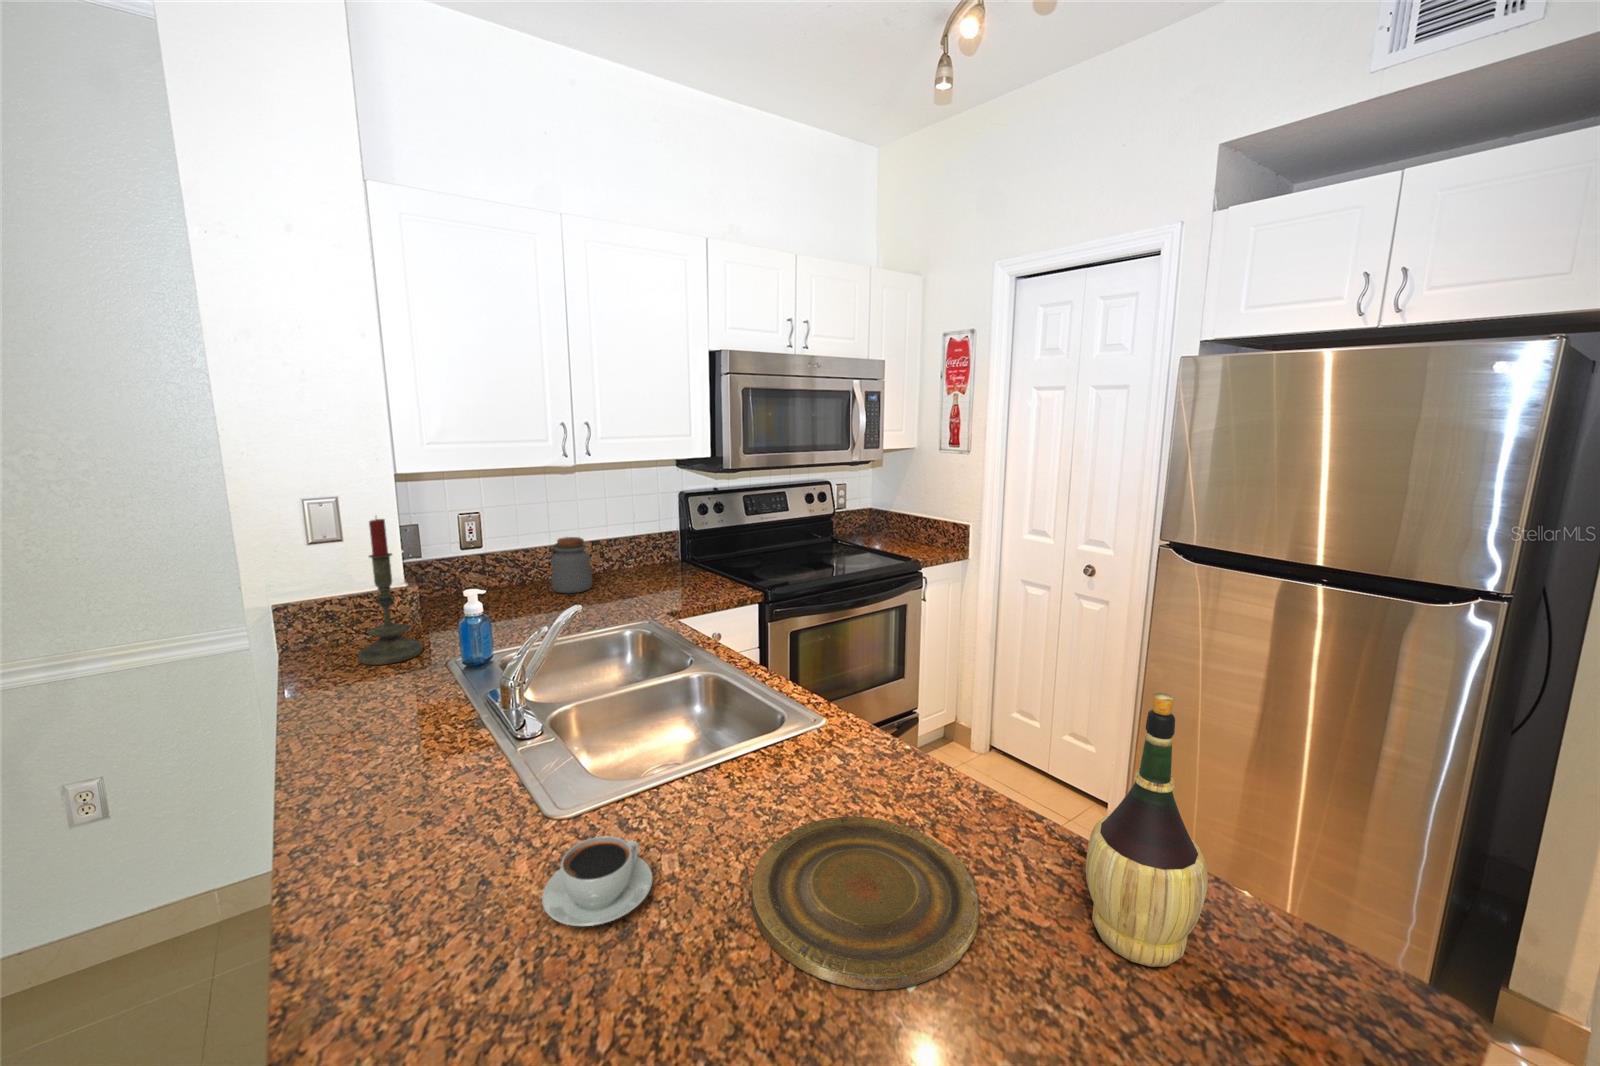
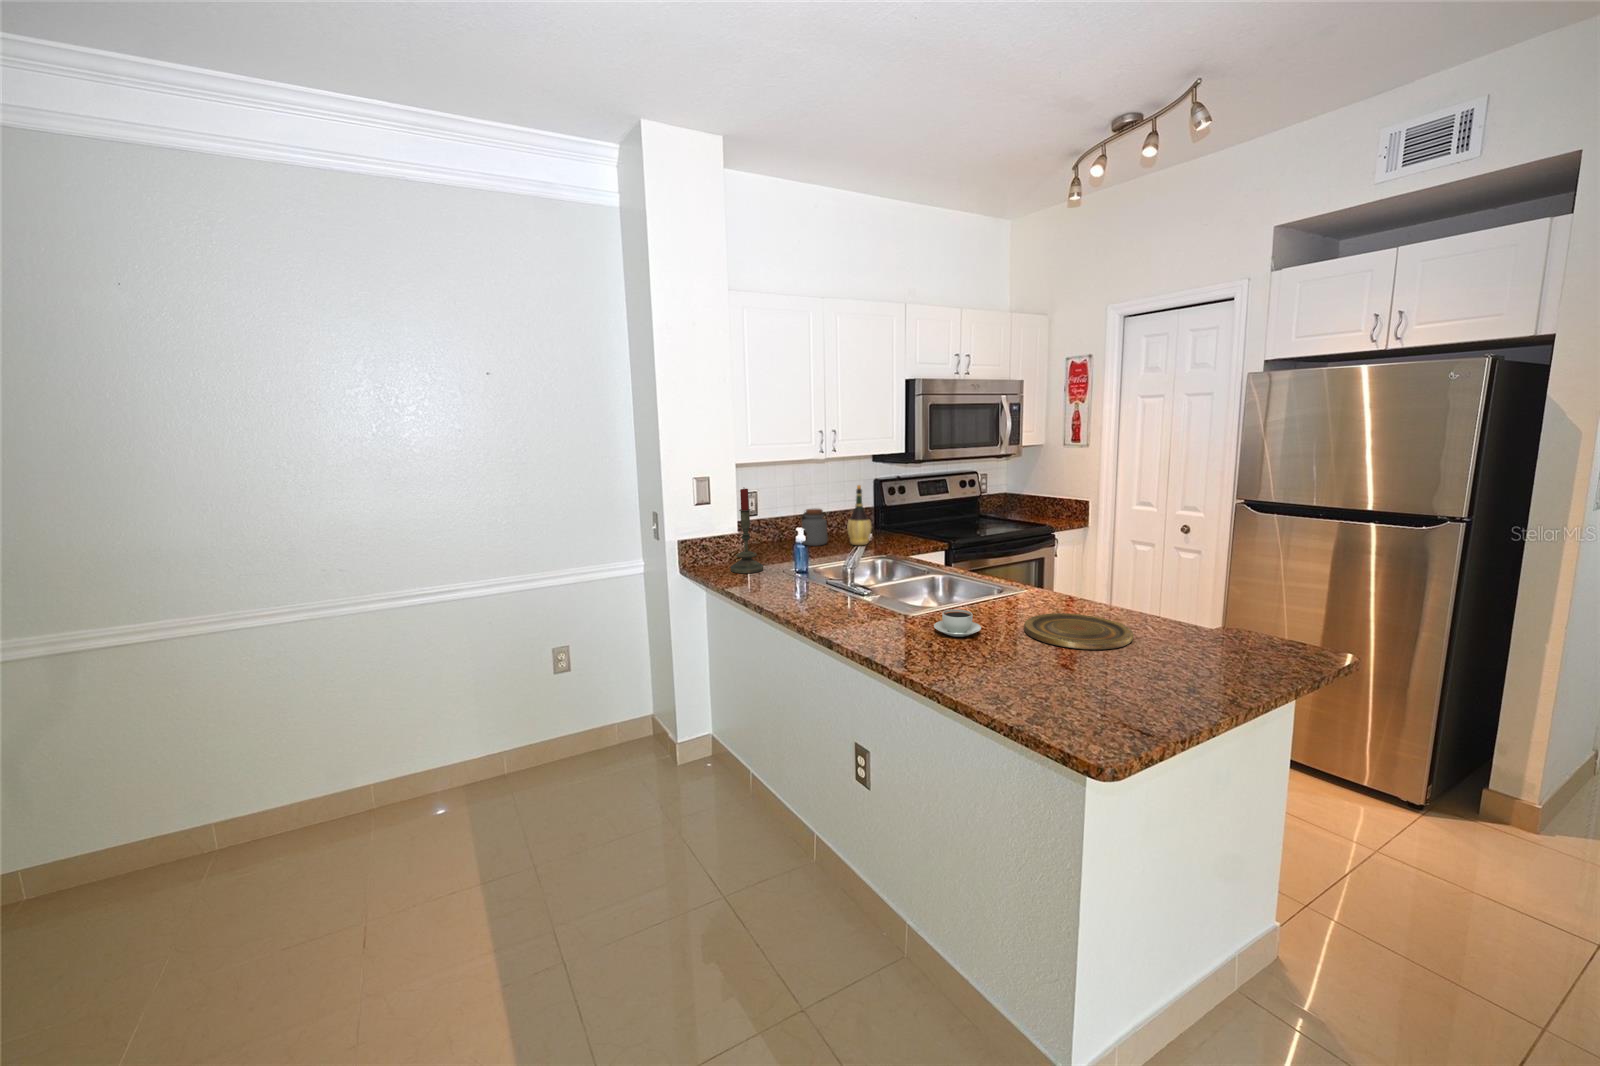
wine bottle: present [1086,693,1208,967] -> present [847,485,872,545]

